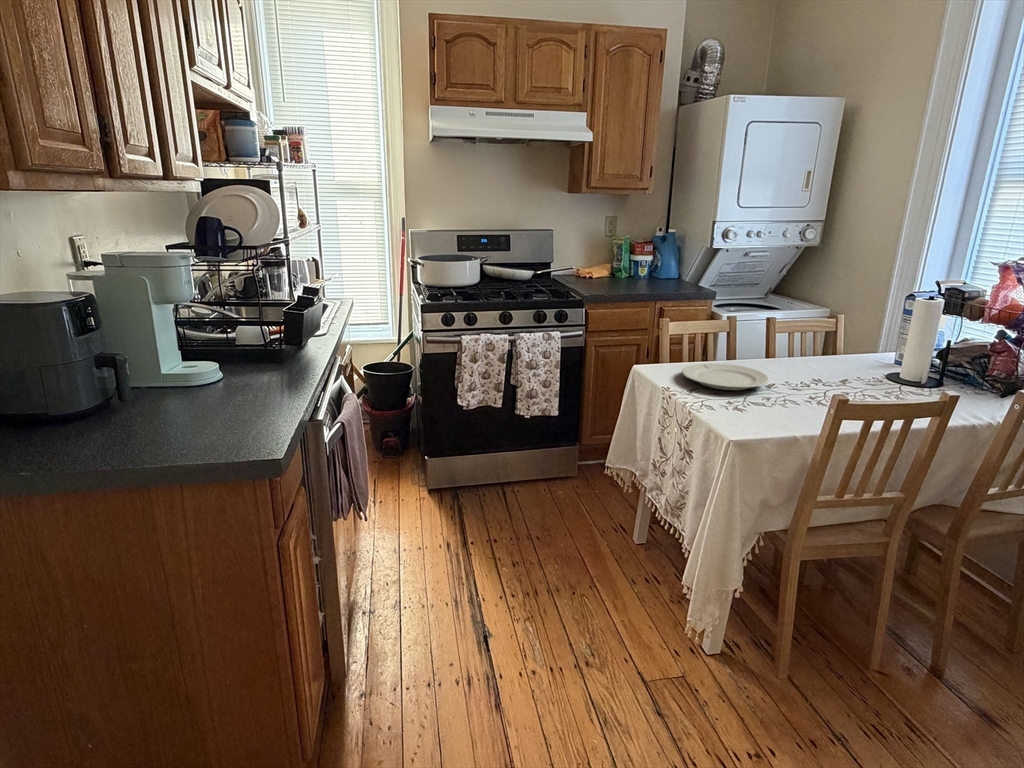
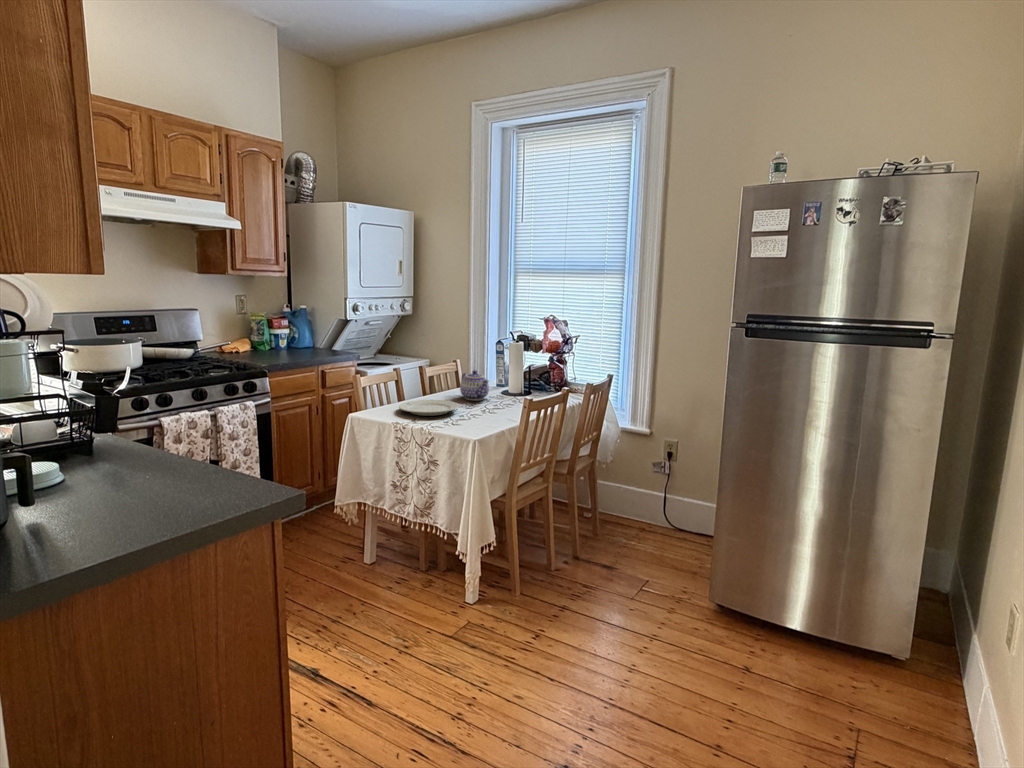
teapot: none [800,335,848,380] -> present [460,370,489,400]

